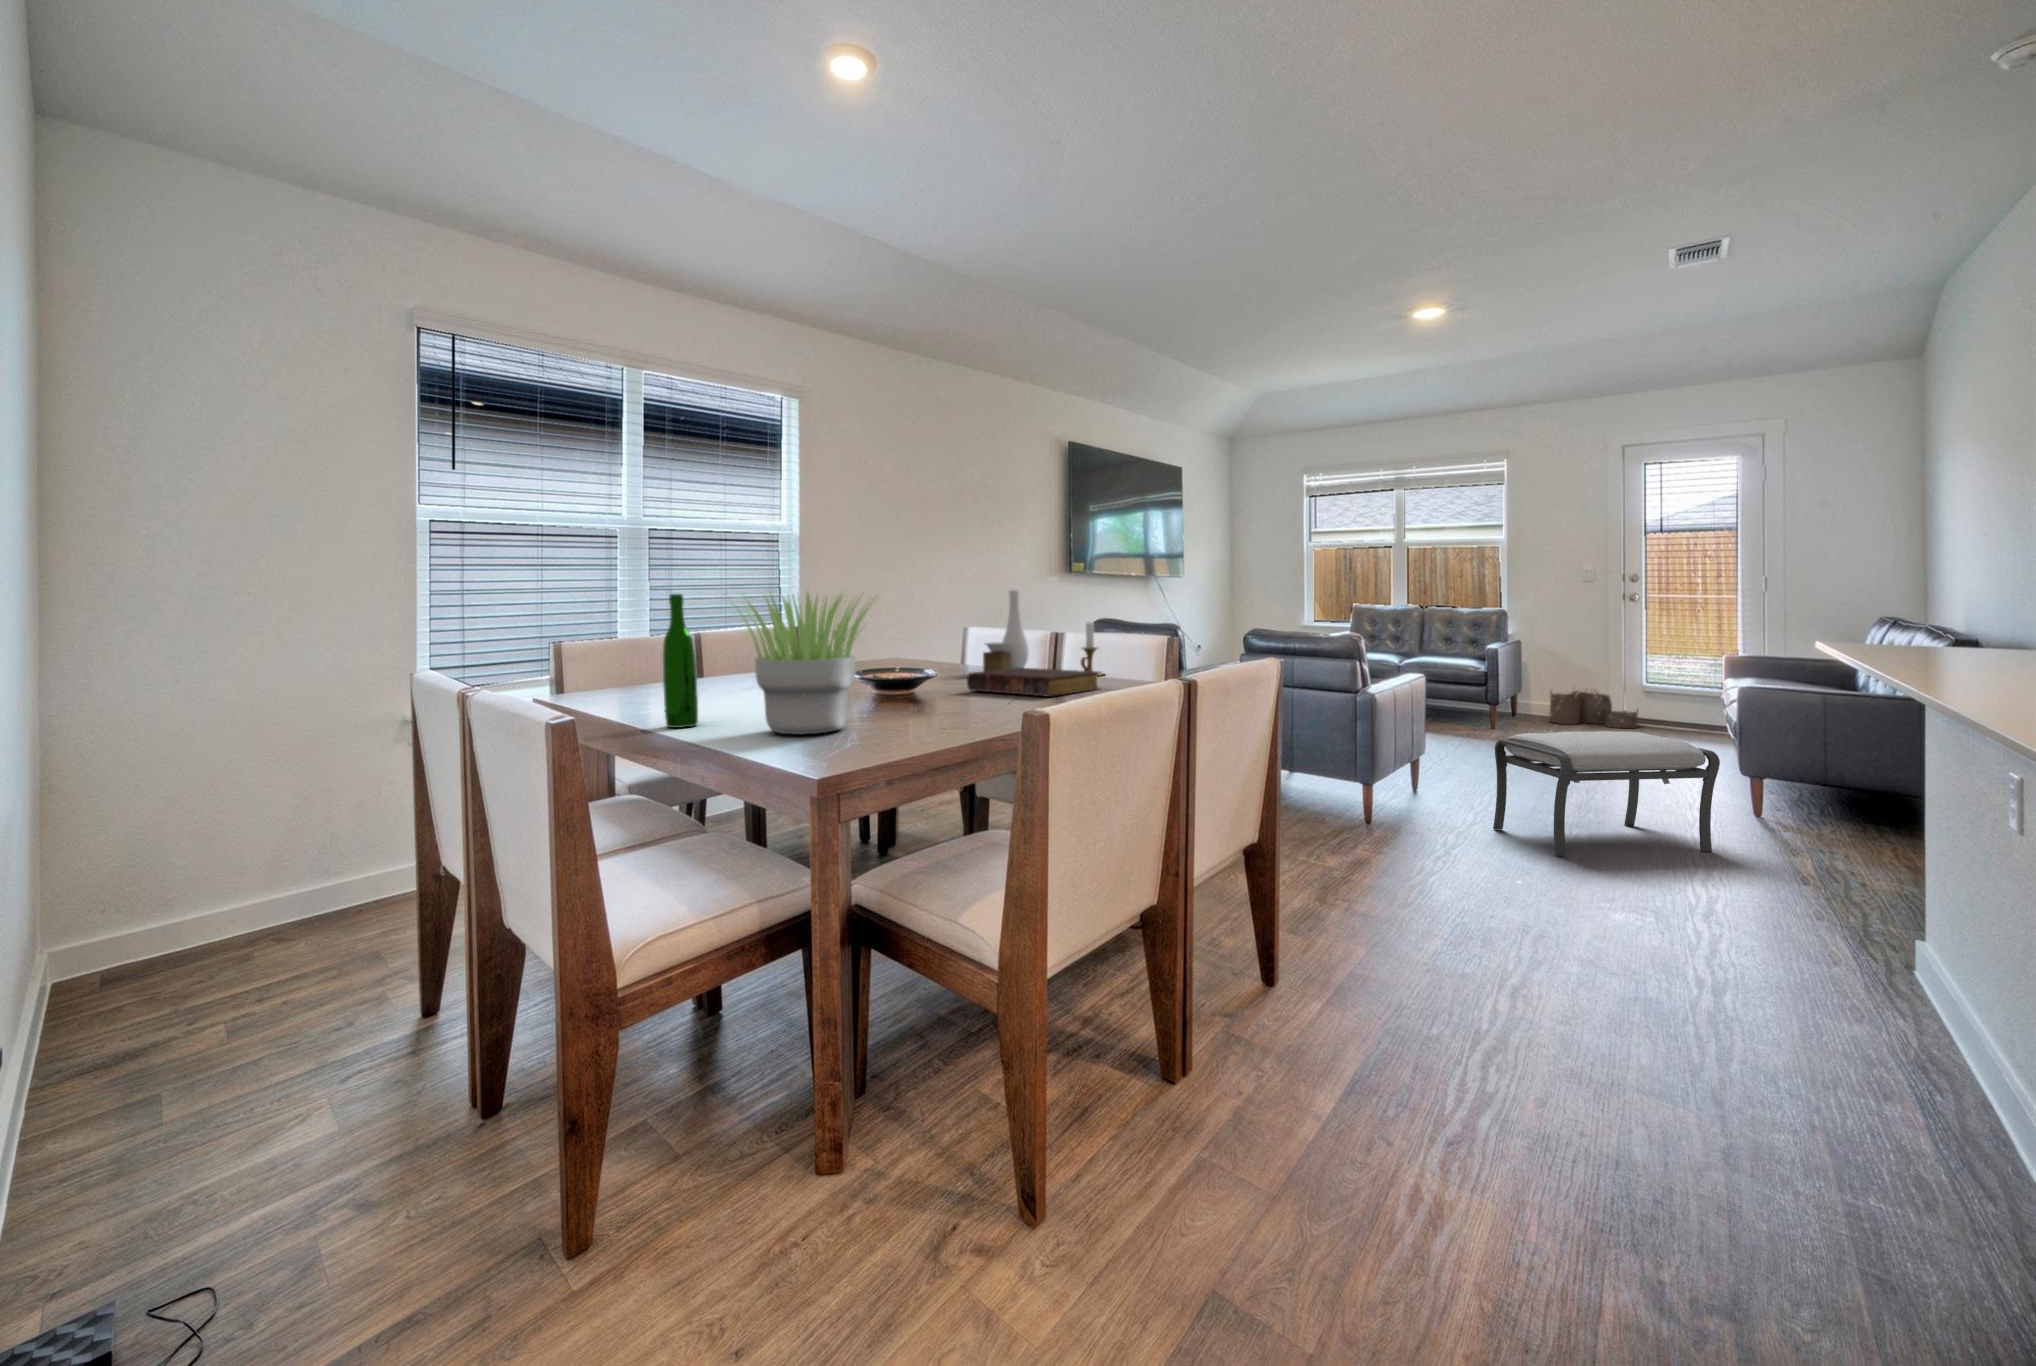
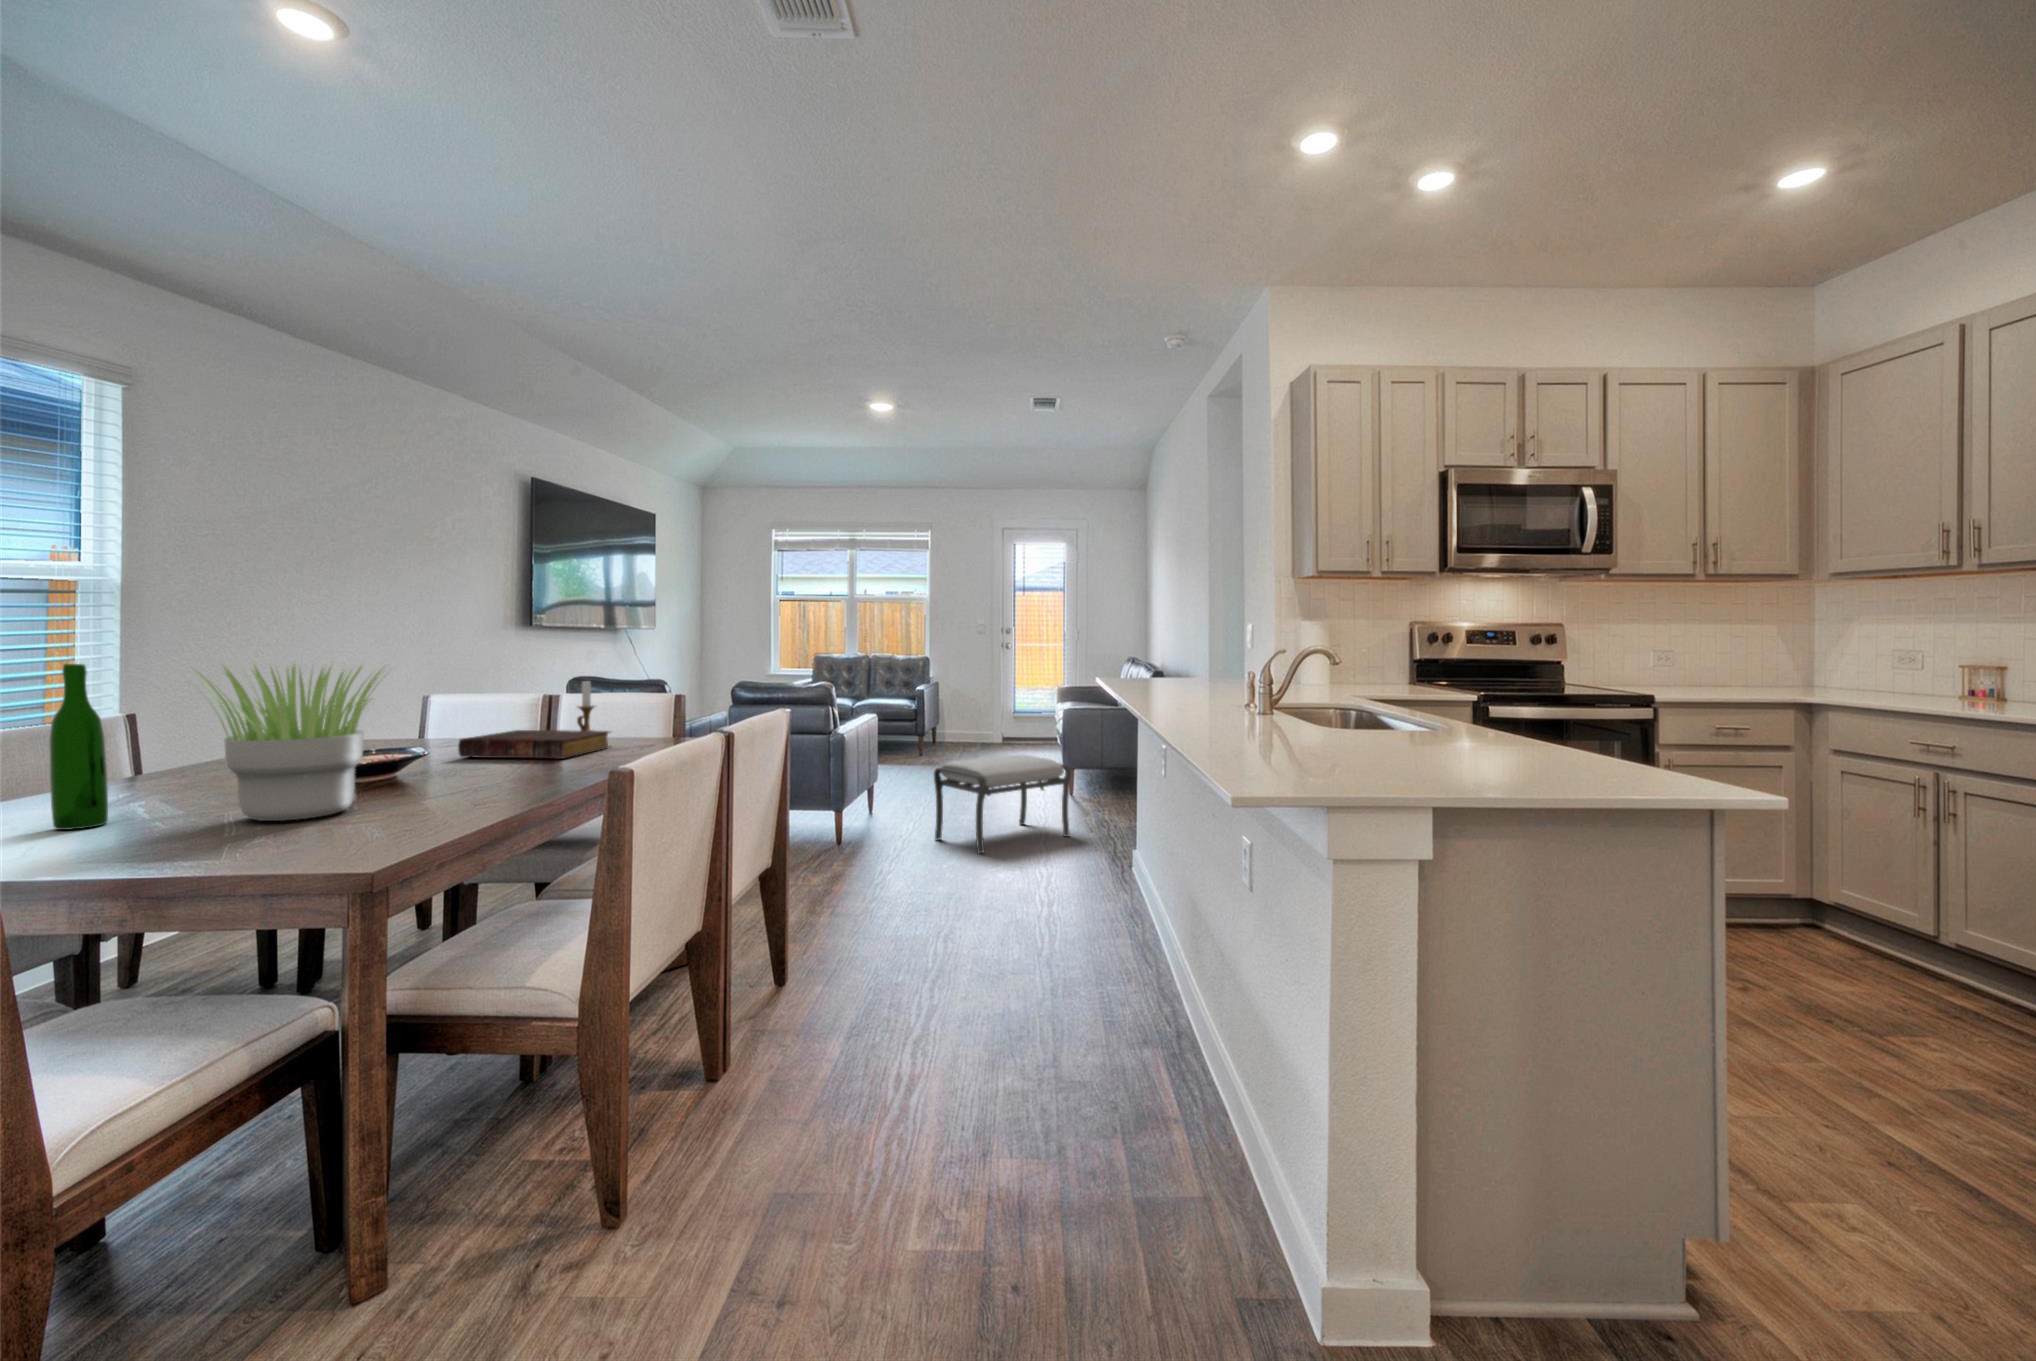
vase: present [983,590,1029,671] -> none [457,646,509,736]
woven basket: present [1550,690,1638,728] -> none [965,720,1024,751]

